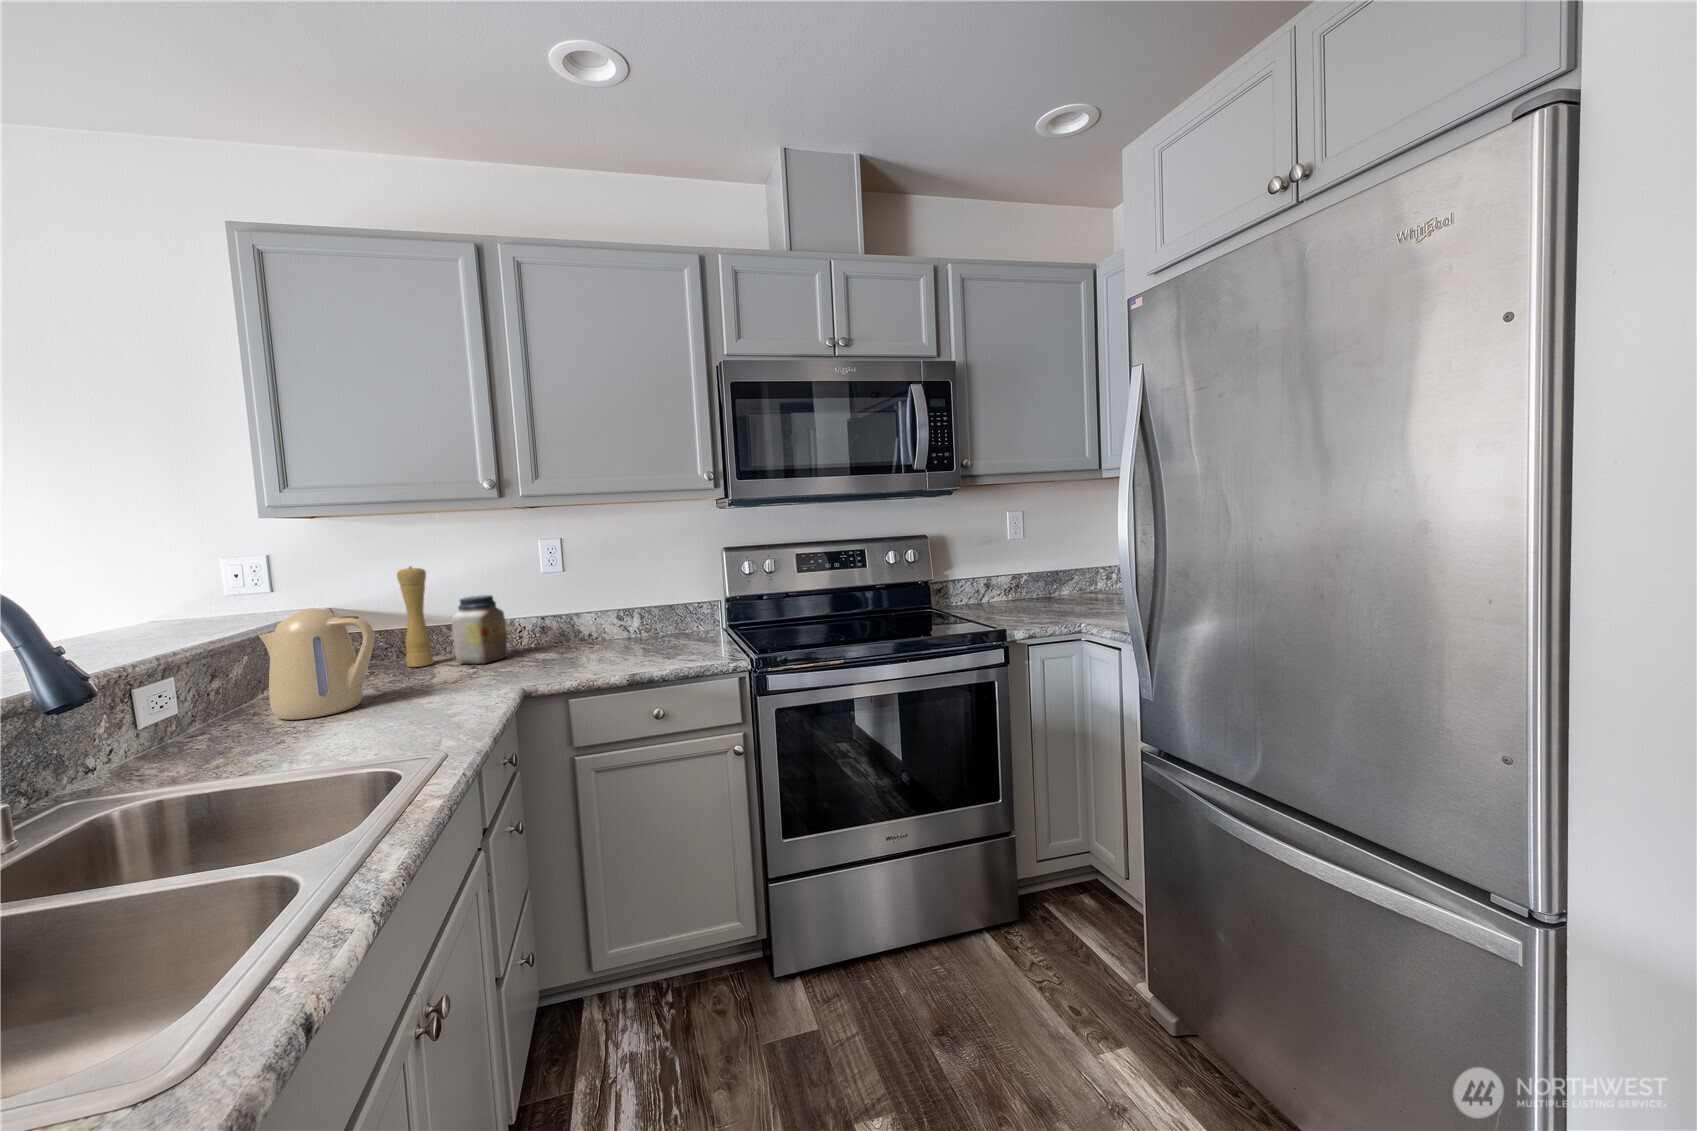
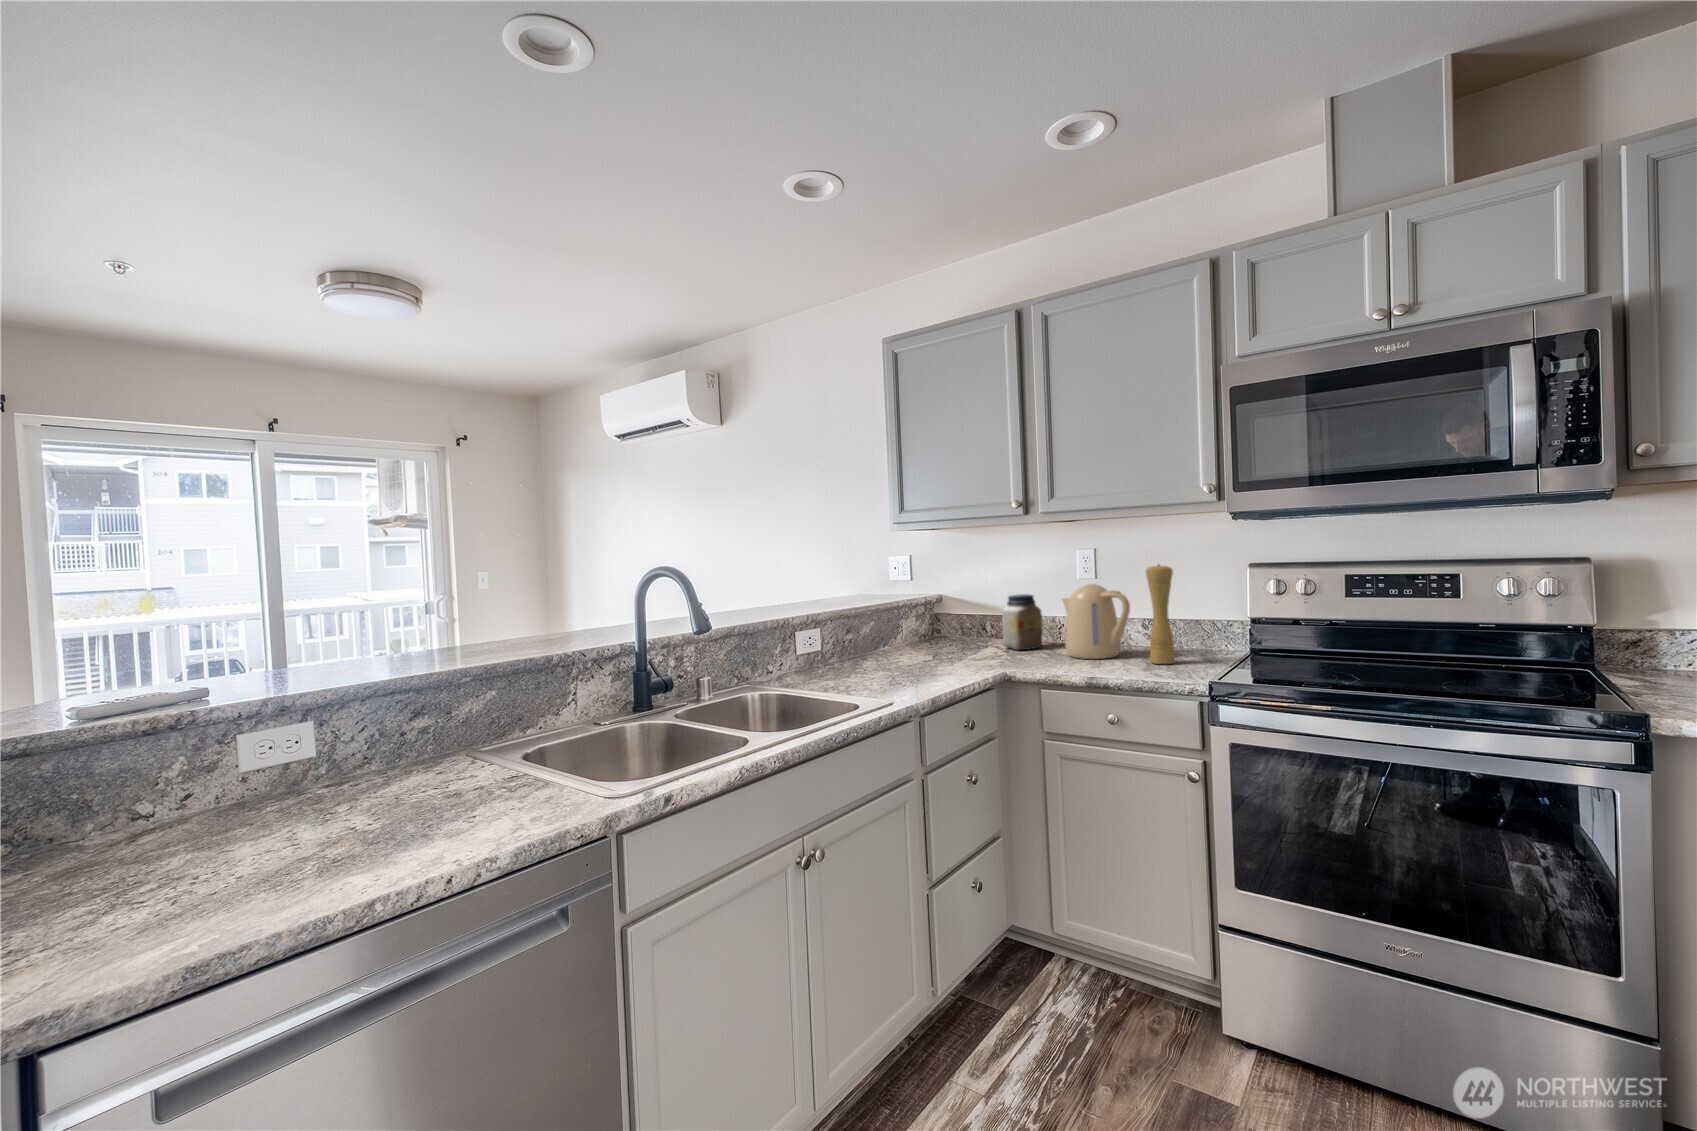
pepper mill: present [397,567,433,667] -> present [1146,564,1175,664]
kettle: present [258,608,375,720] -> present [1062,584,1130,659]

